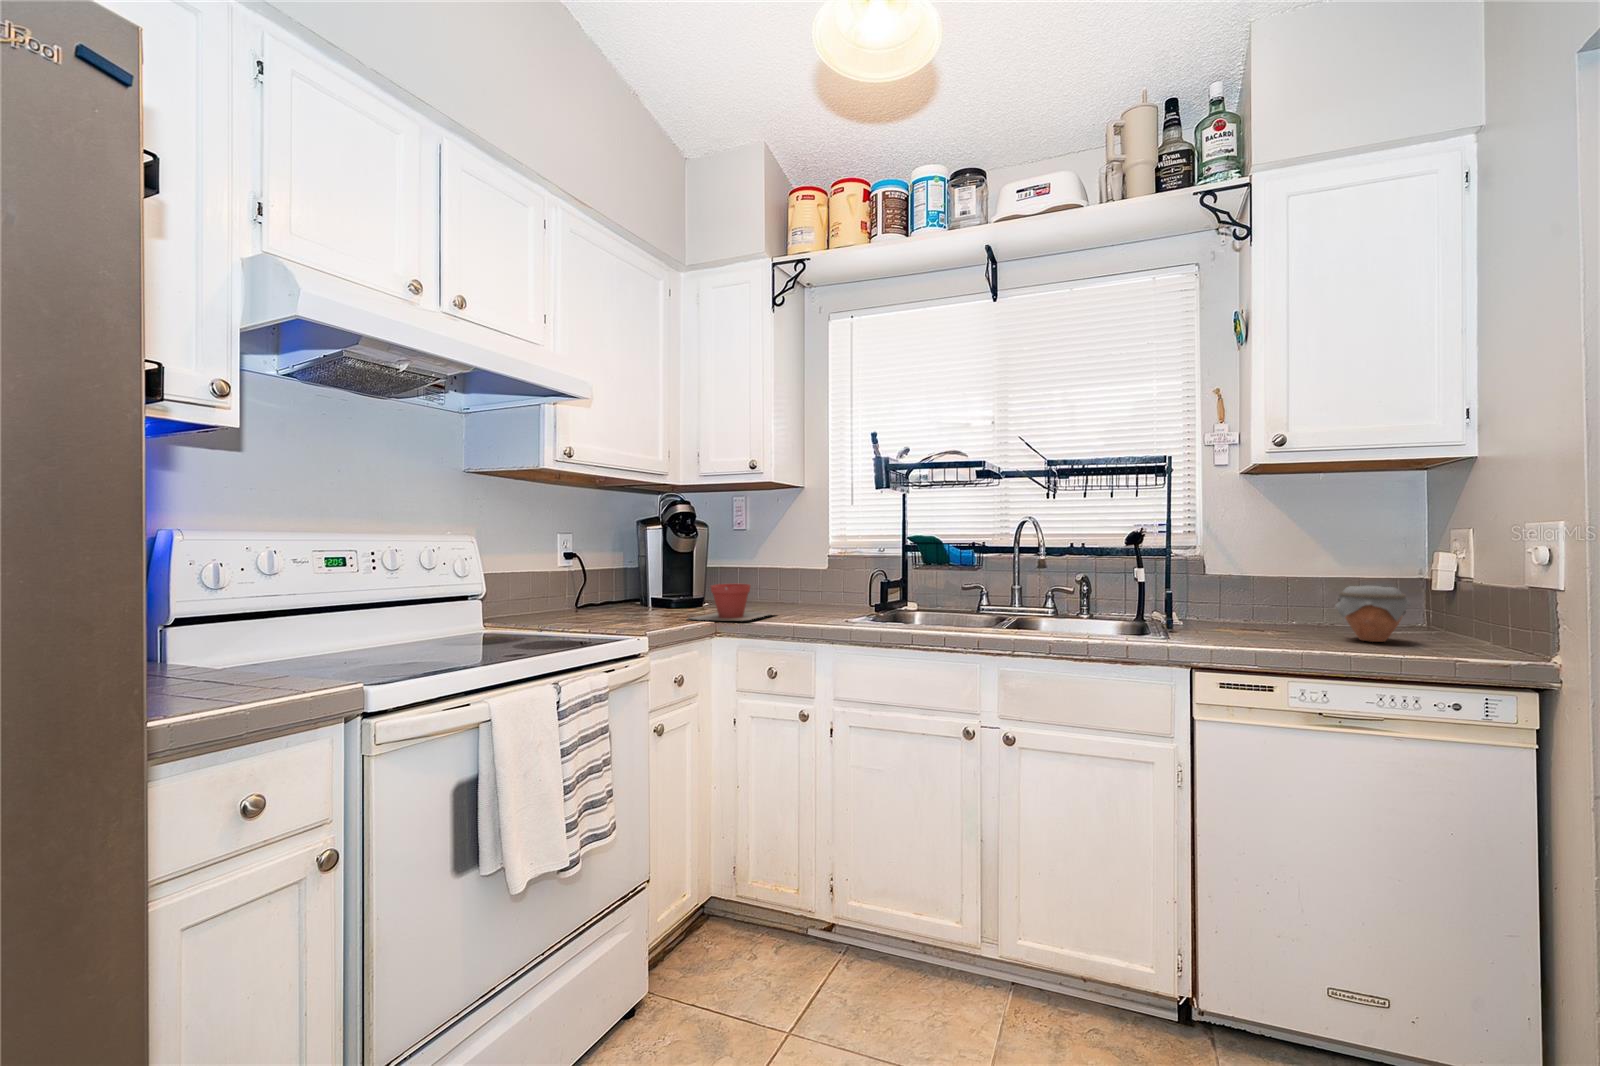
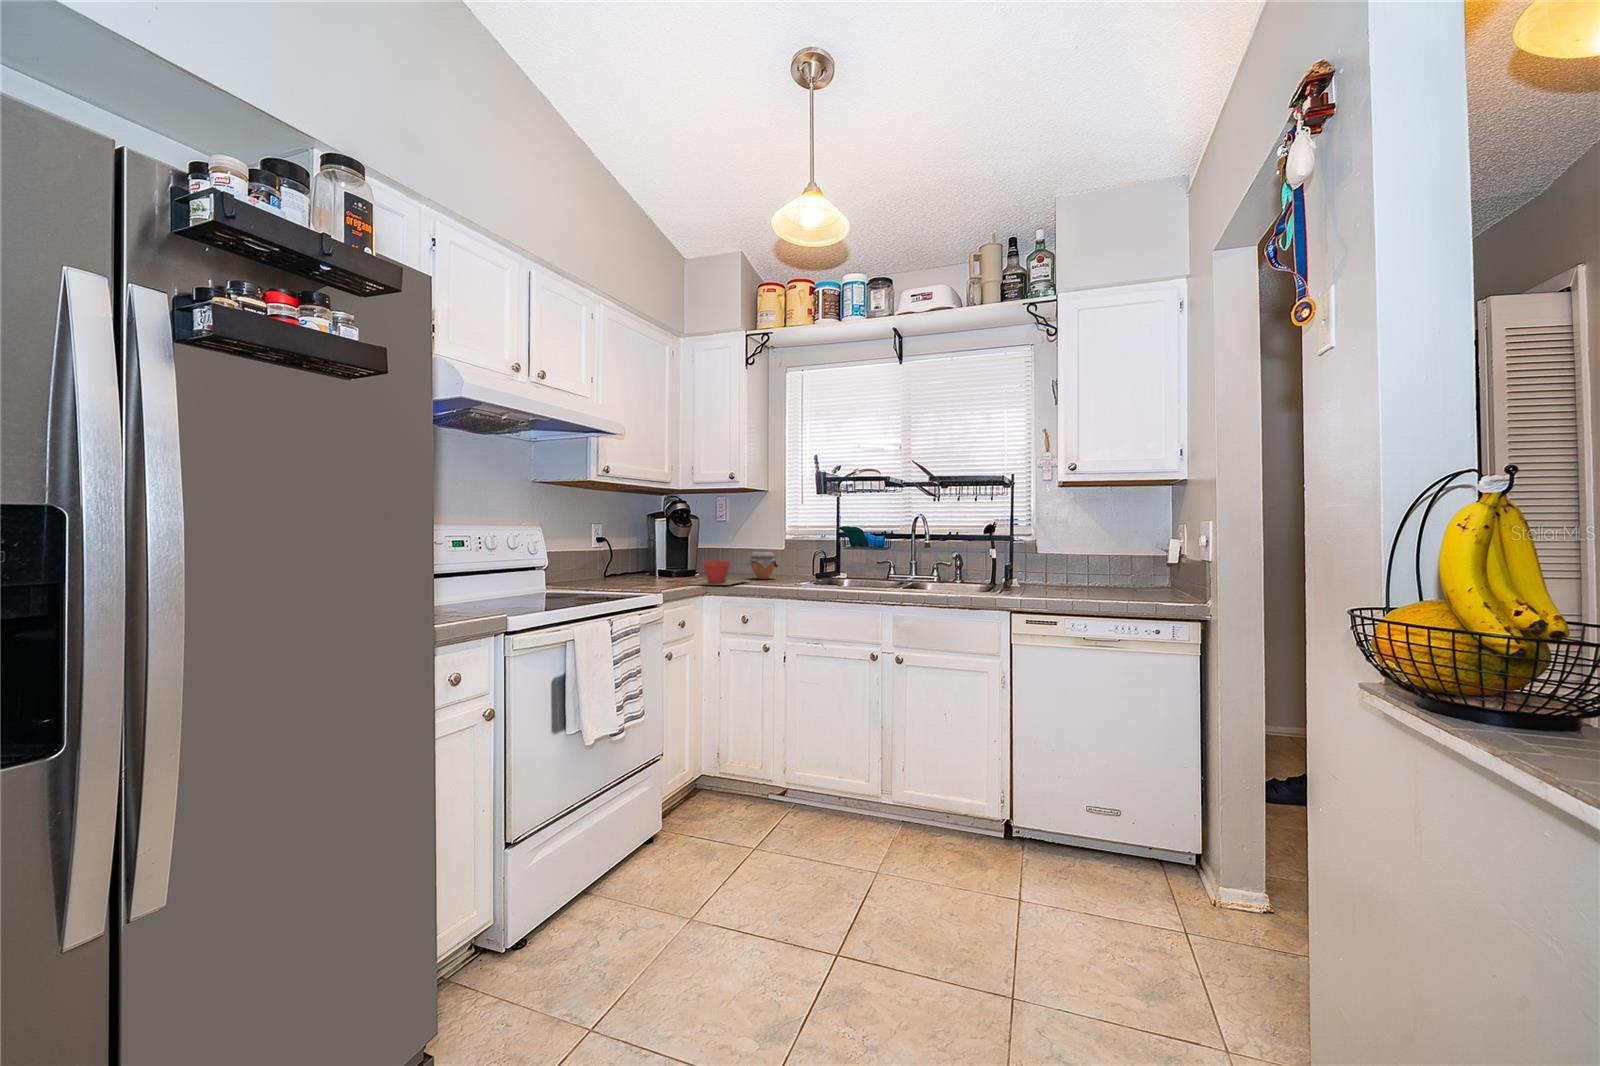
jar: present [1336,586,1411,642] -> present [747,552,778,579]

